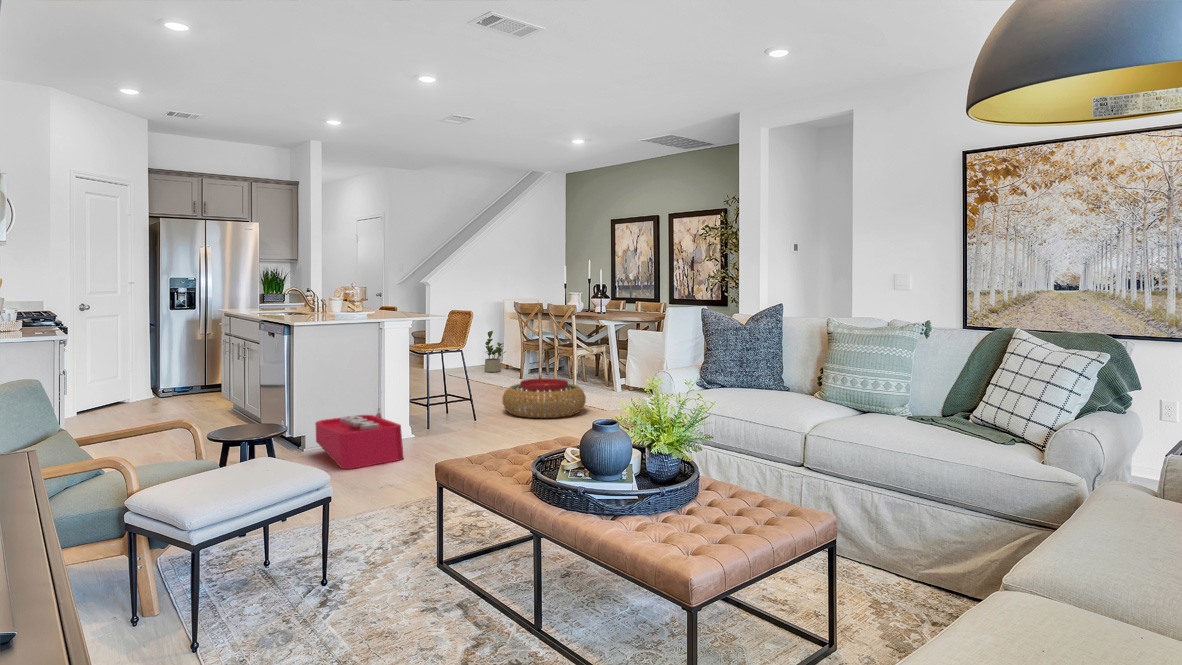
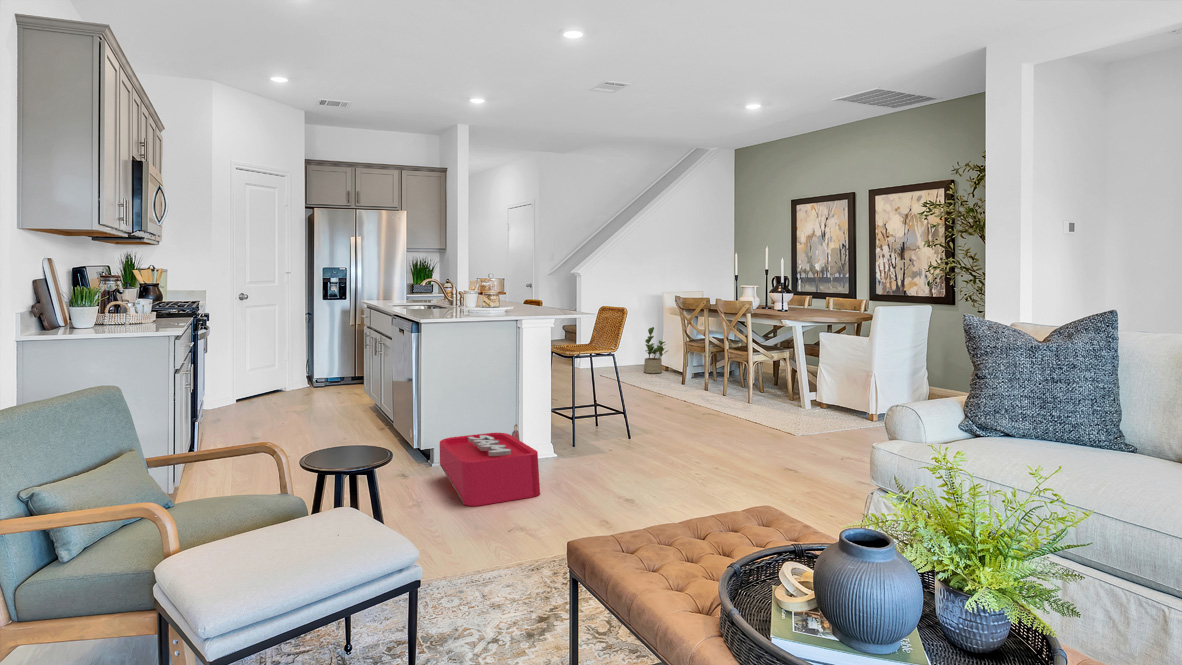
pouf: present [502,378,586,418] -> none [664,390,768,442]

